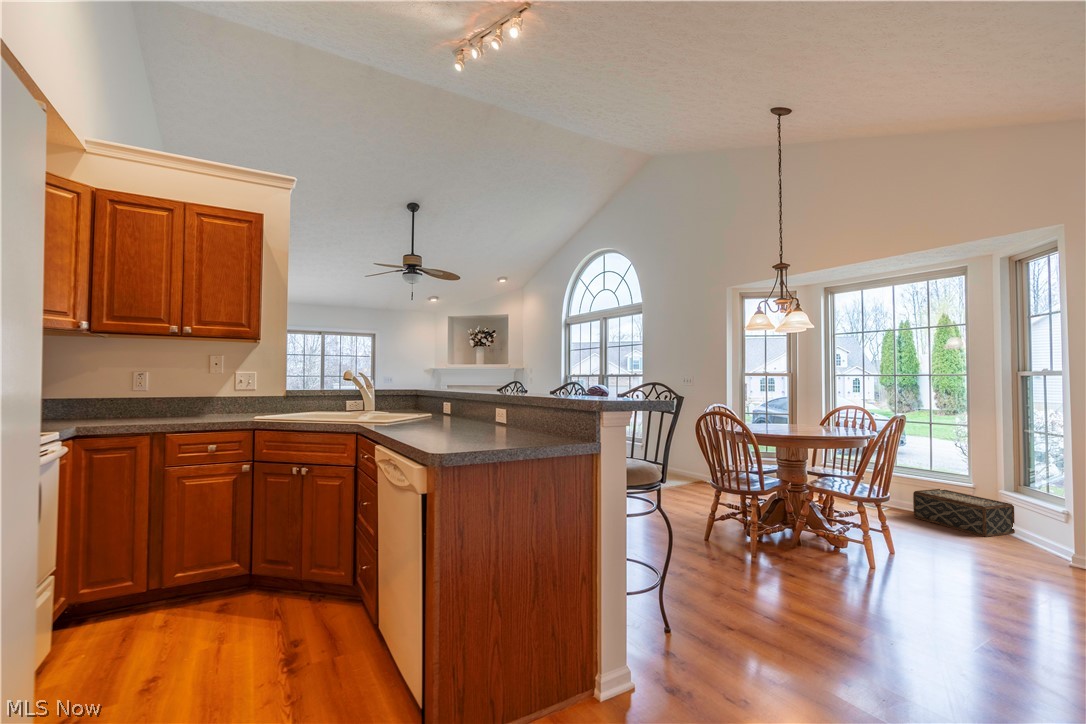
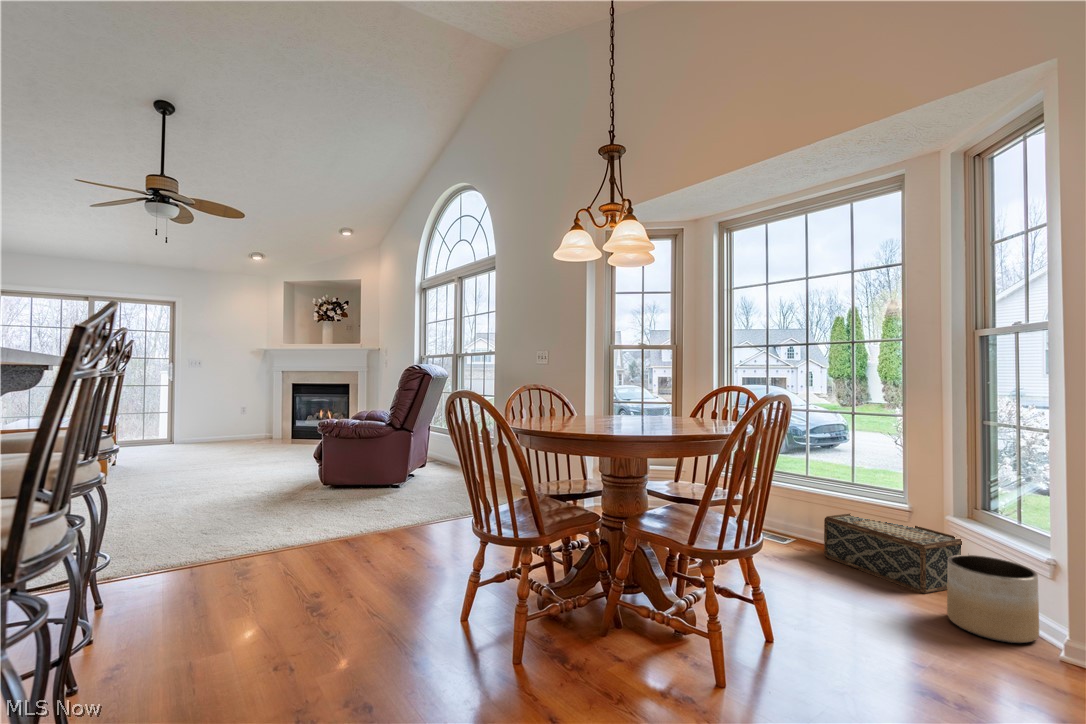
planter: none [1001,511,1059,559] -> present [947,555,1039,643]

